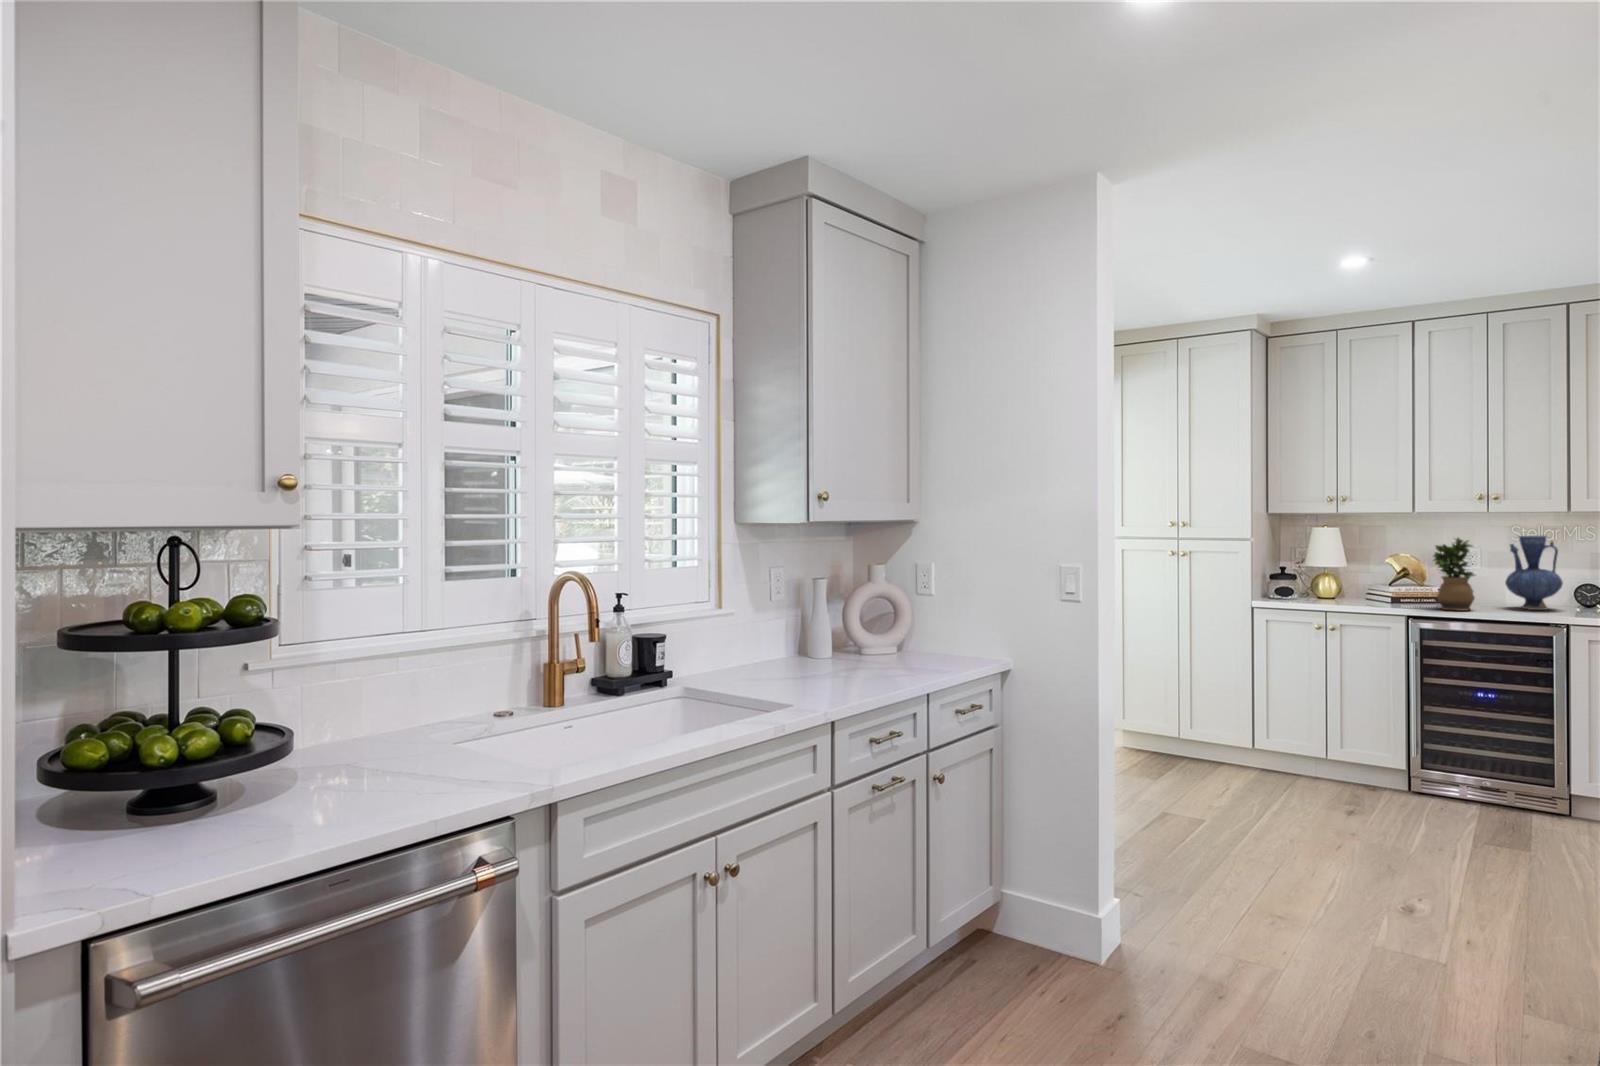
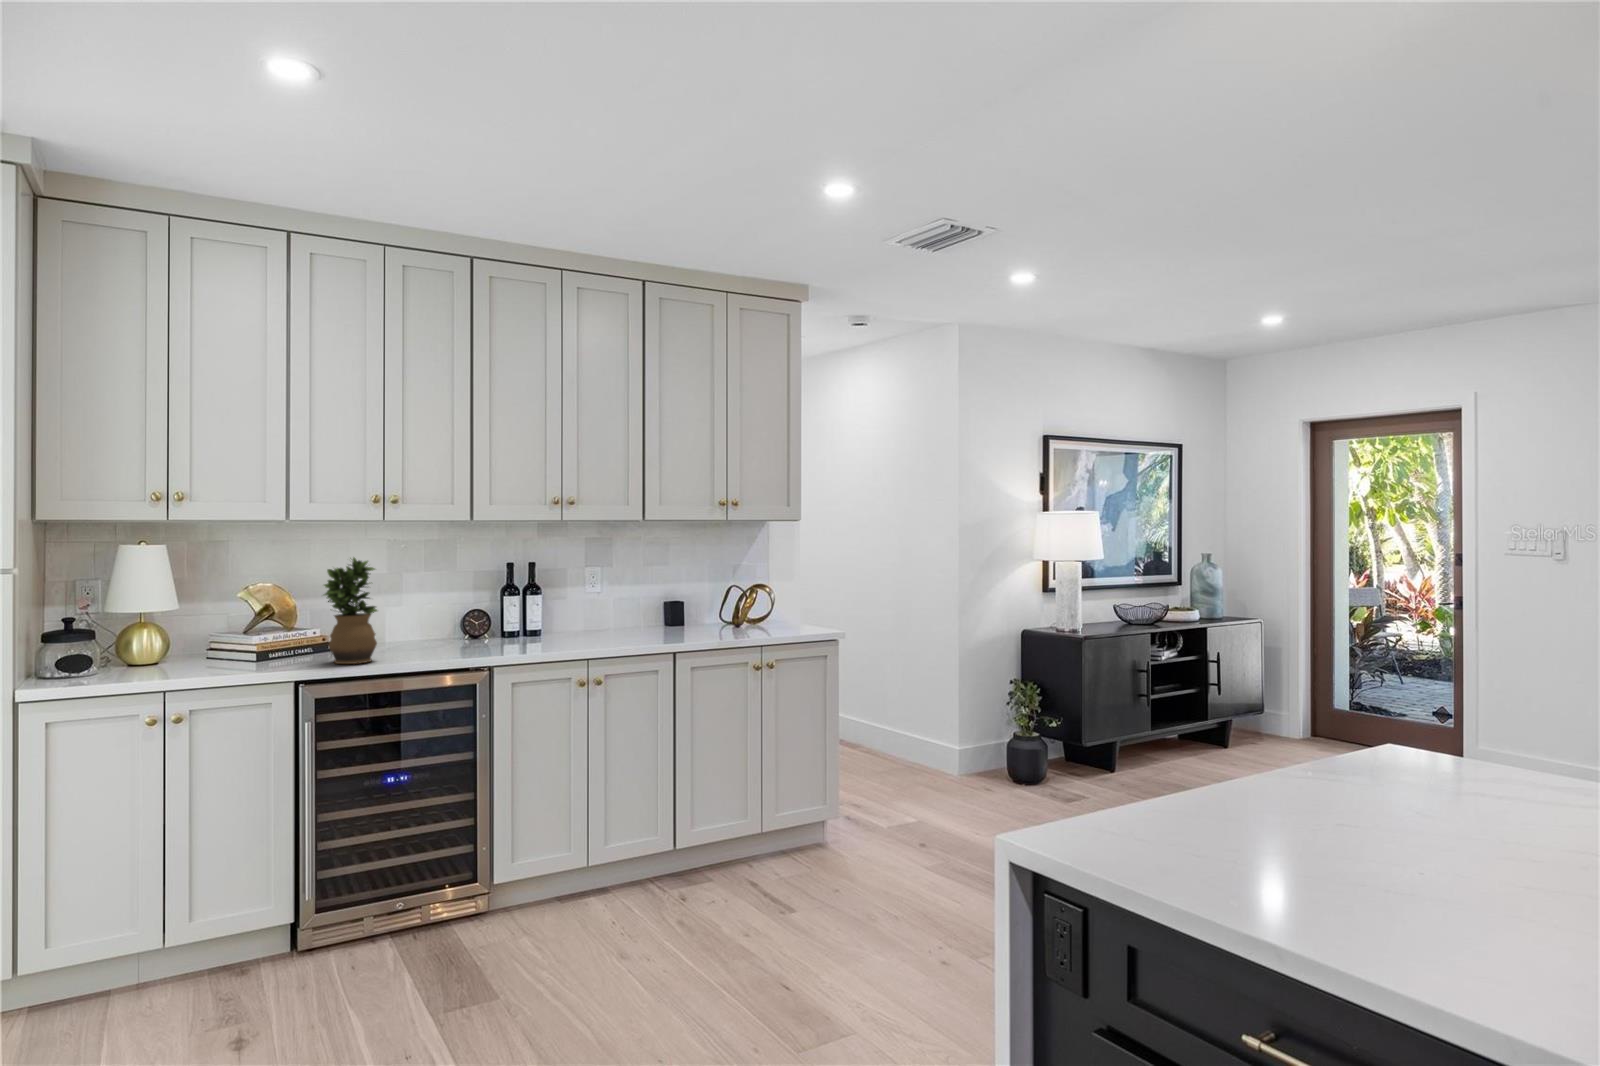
vase: present [1505,535,1563,610] -> none [404,553,465,651]

